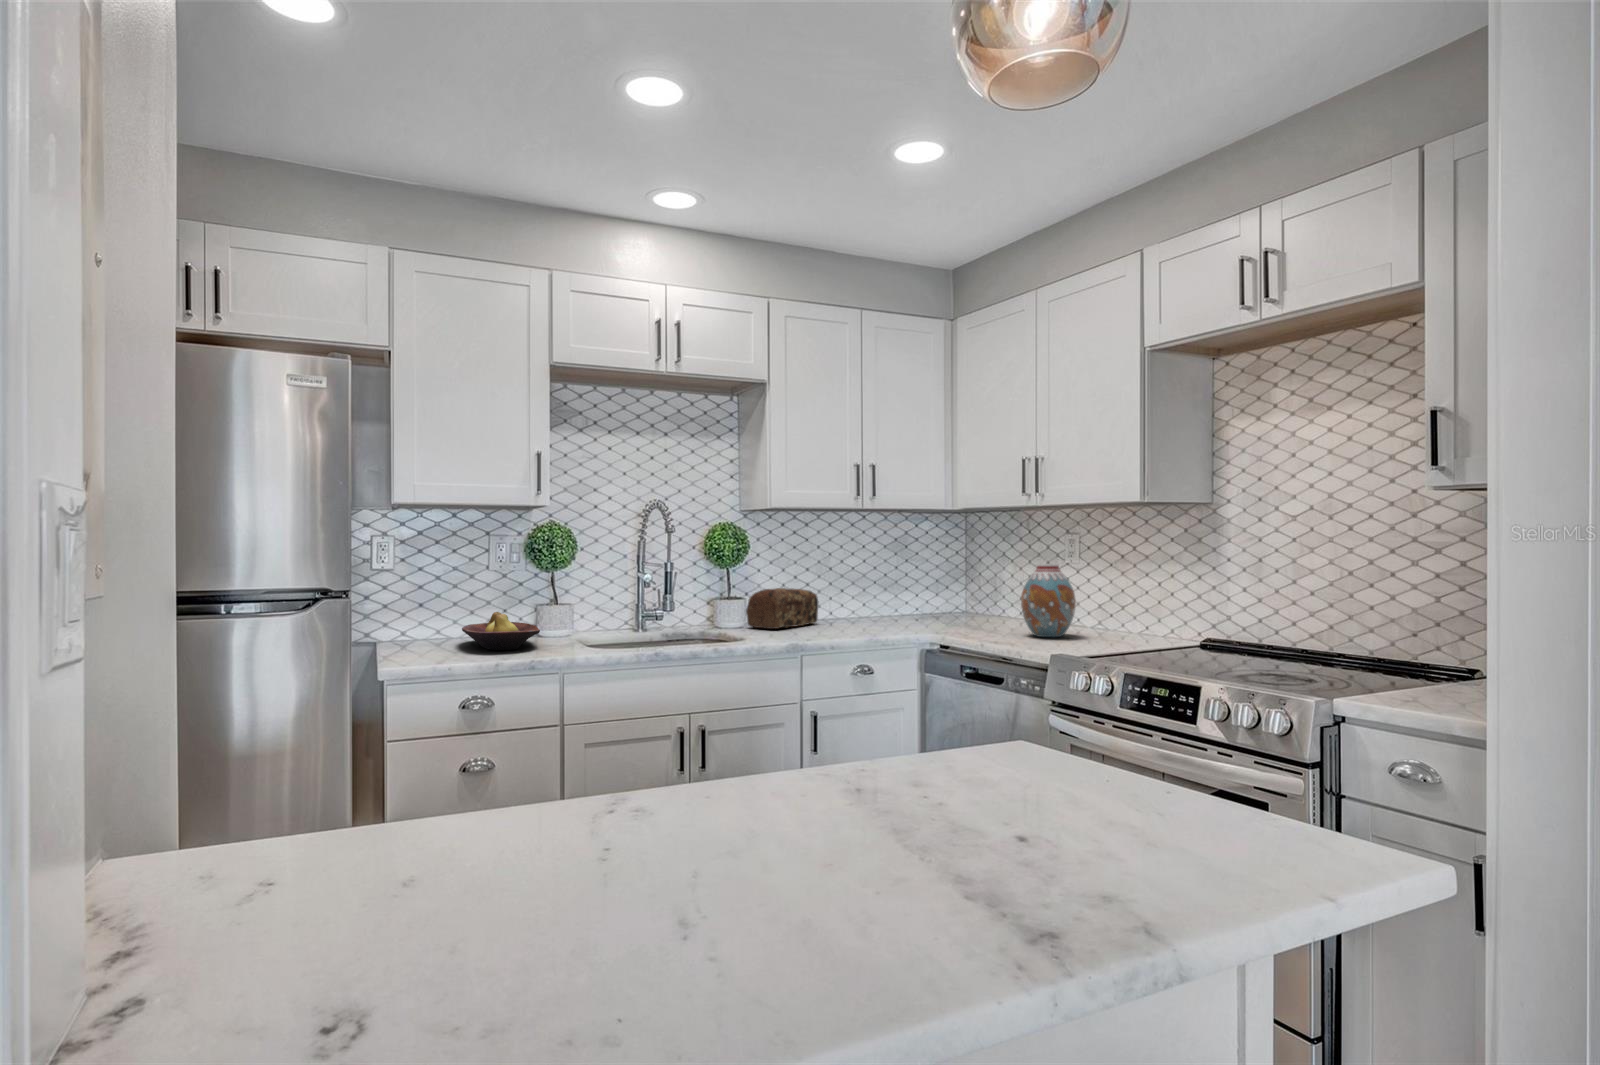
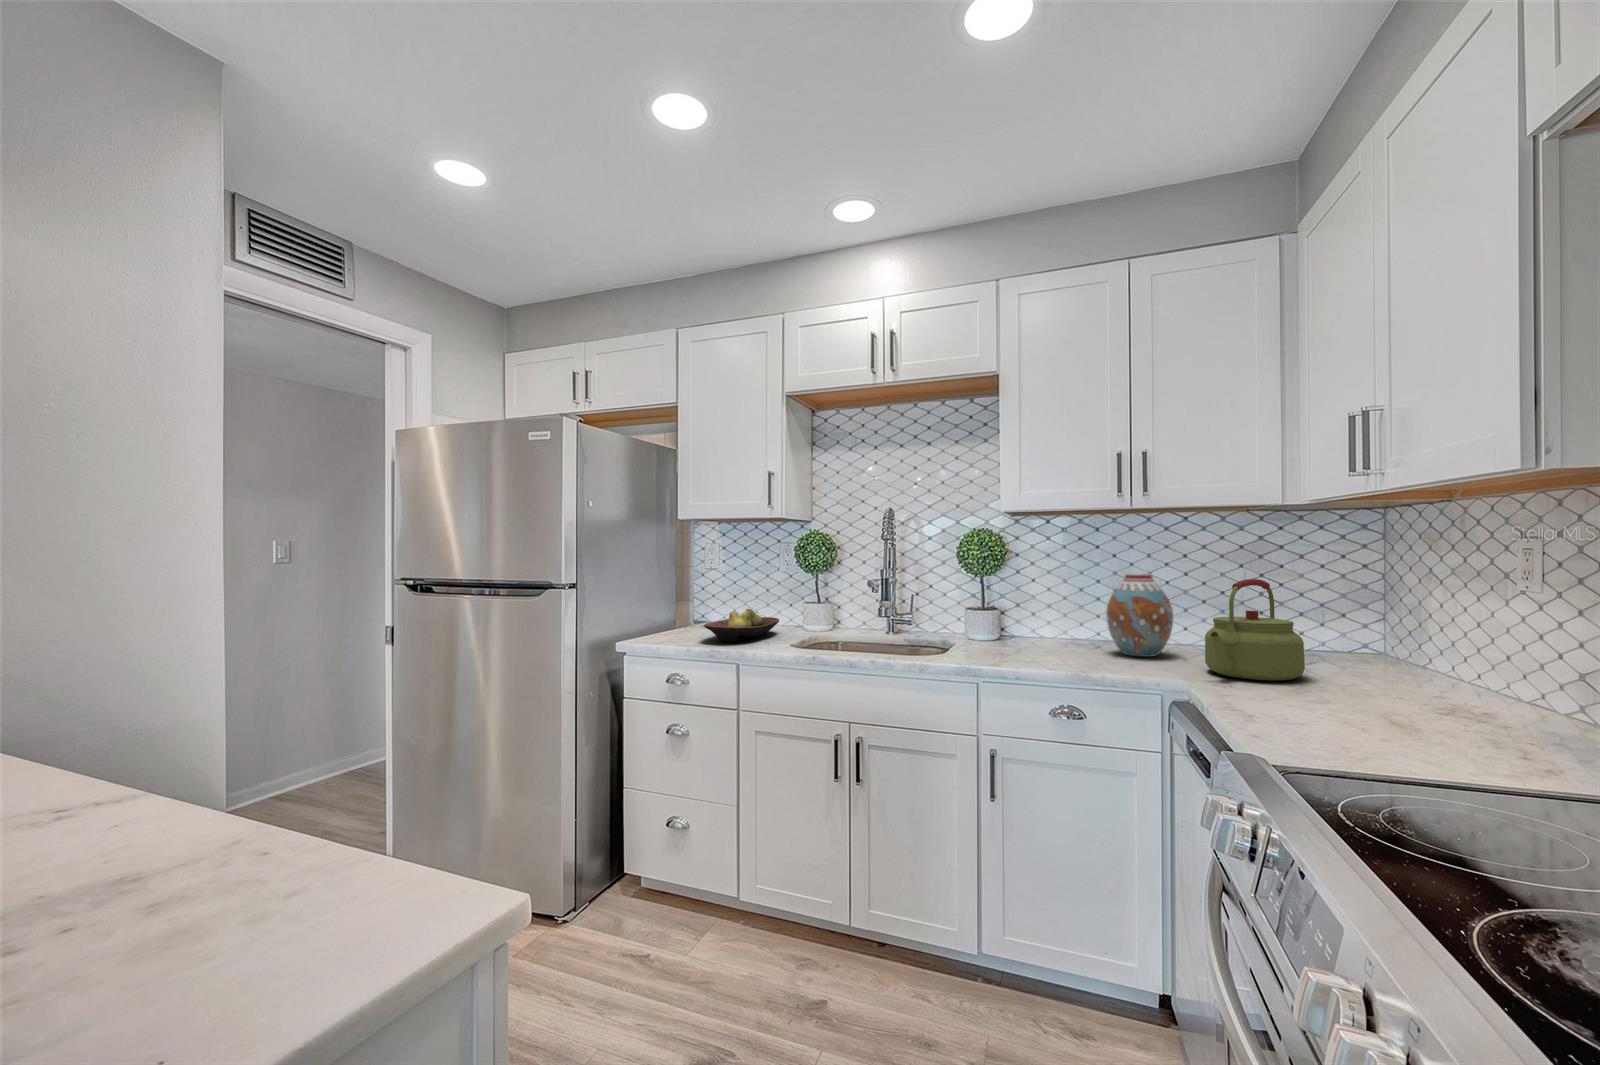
kettle: none [922,561,978,628] -> present [1205,579,1305,681]
vase: present [1021,564,1076,637] -> present [1106,573,1173,657]
bread loaf: present [746,588,818,629] -> none [983,603,1080,650]

